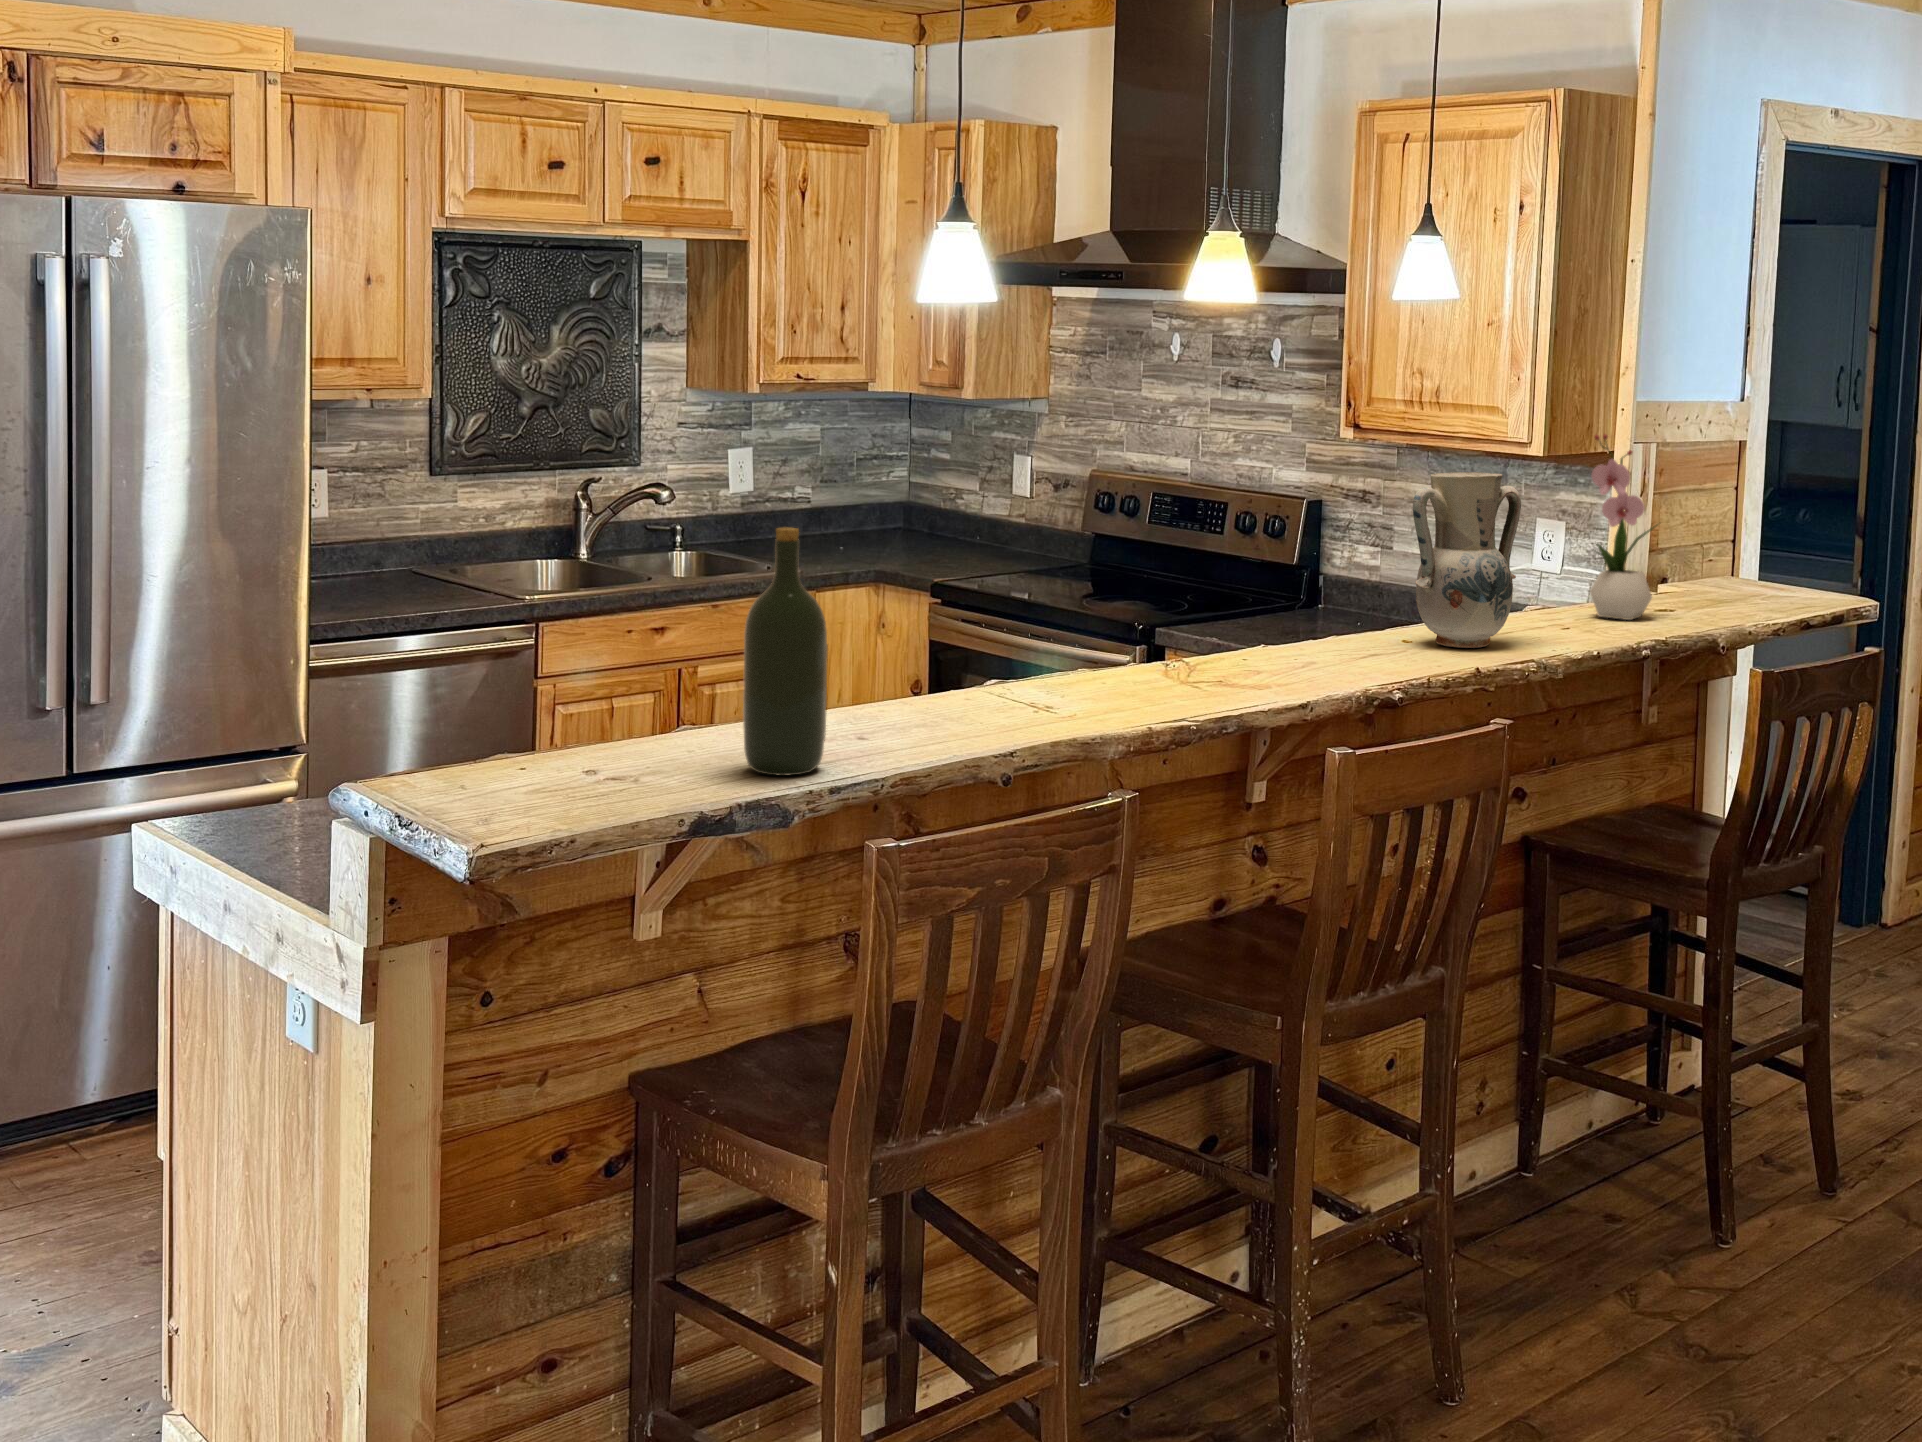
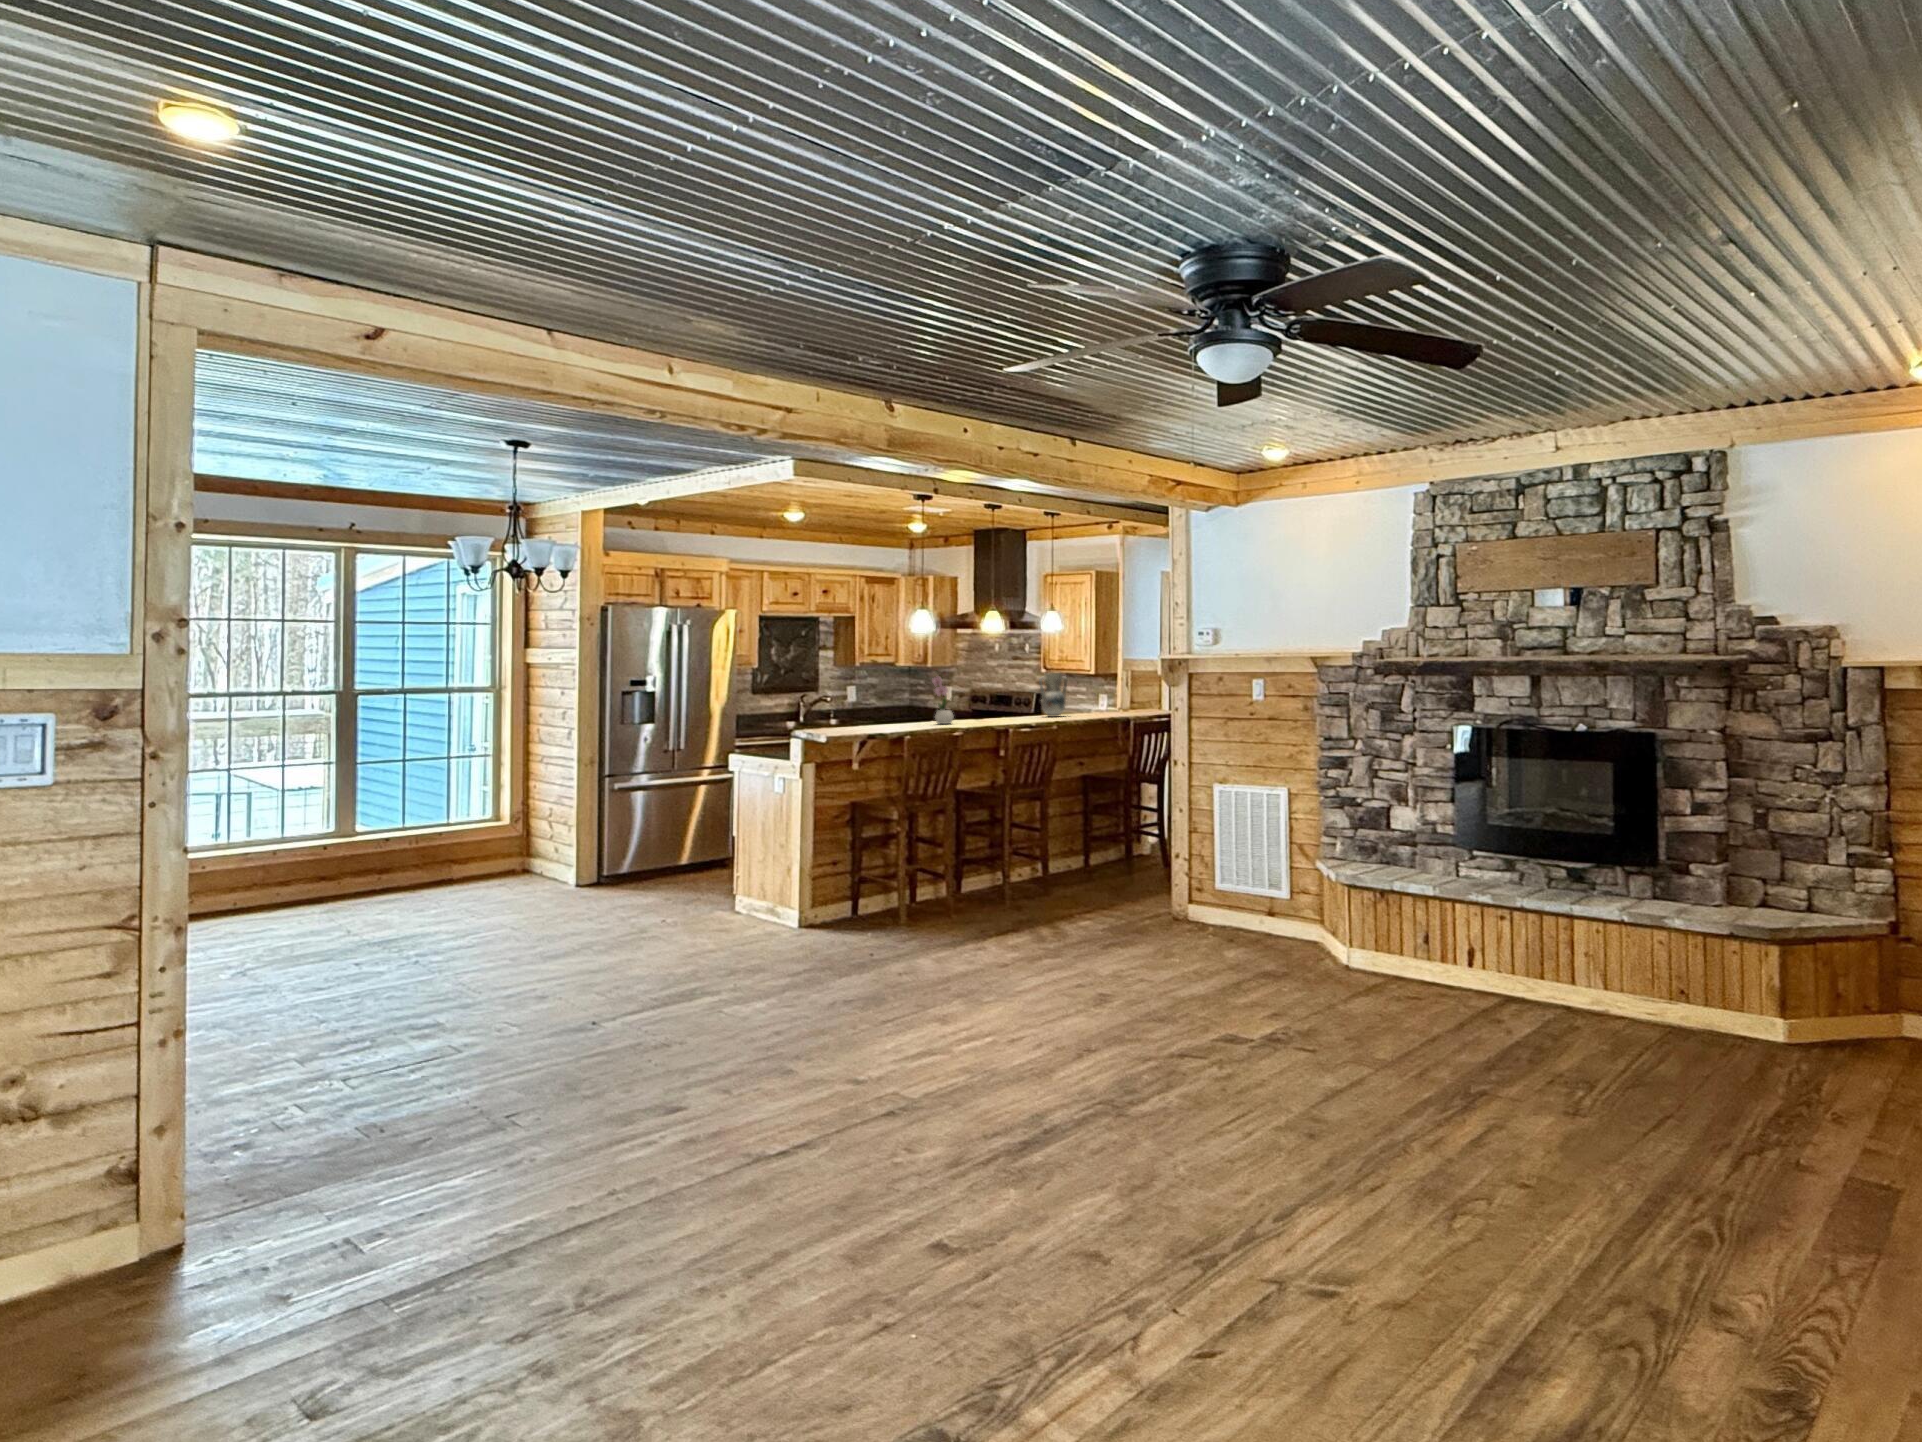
flower arrangement: present [1590,434,1658,620] -> present [932,676,953,724]
wine bottle: present [743,528,828,776] -> none [875,678,893,730]

